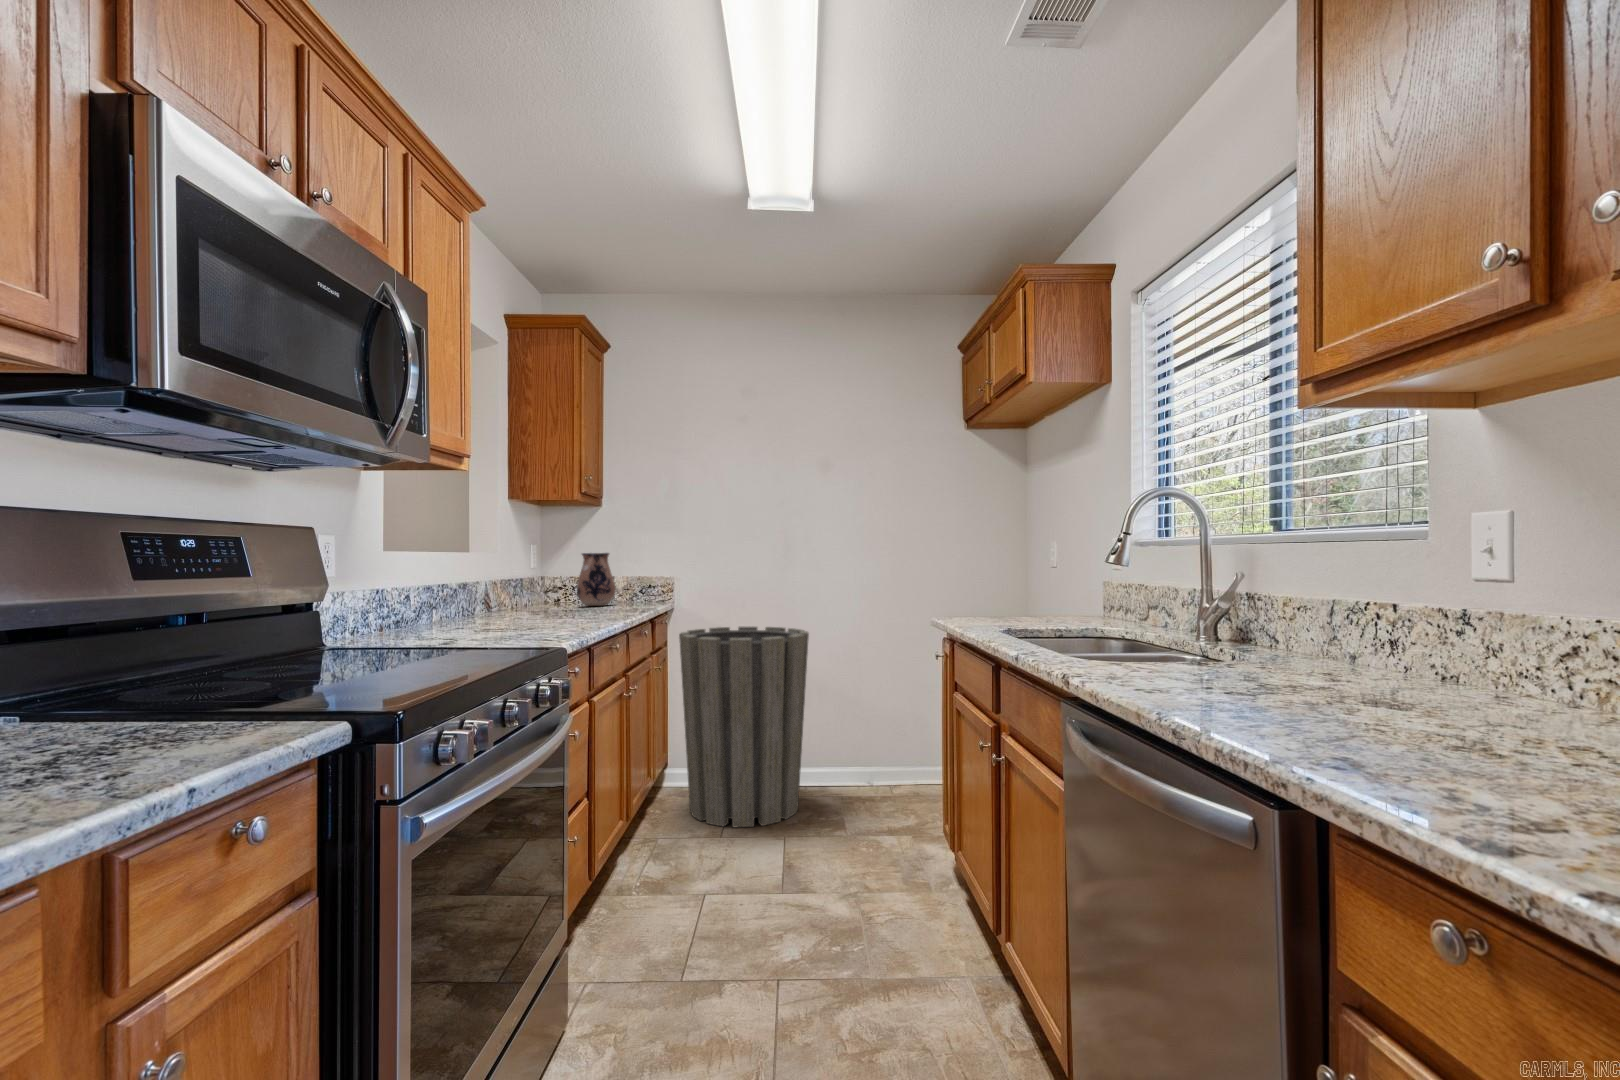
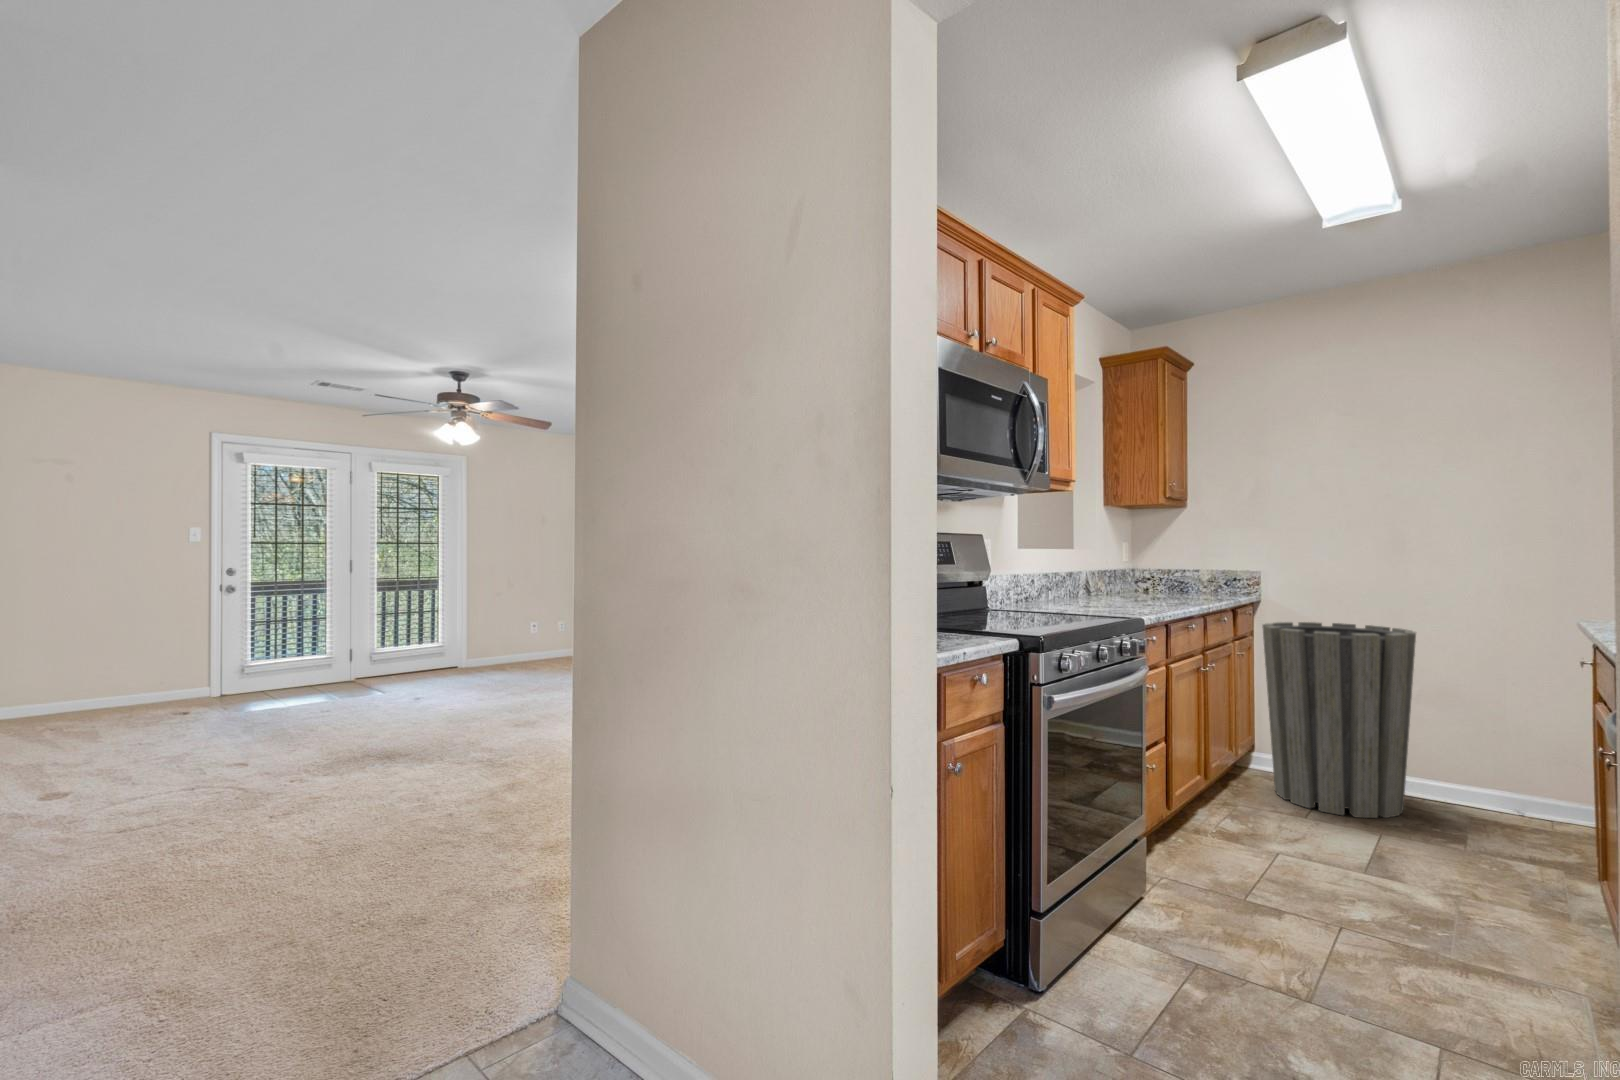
ceramic pitcher: present [577,553,615,606] -> none [1164,550,1200,596]

